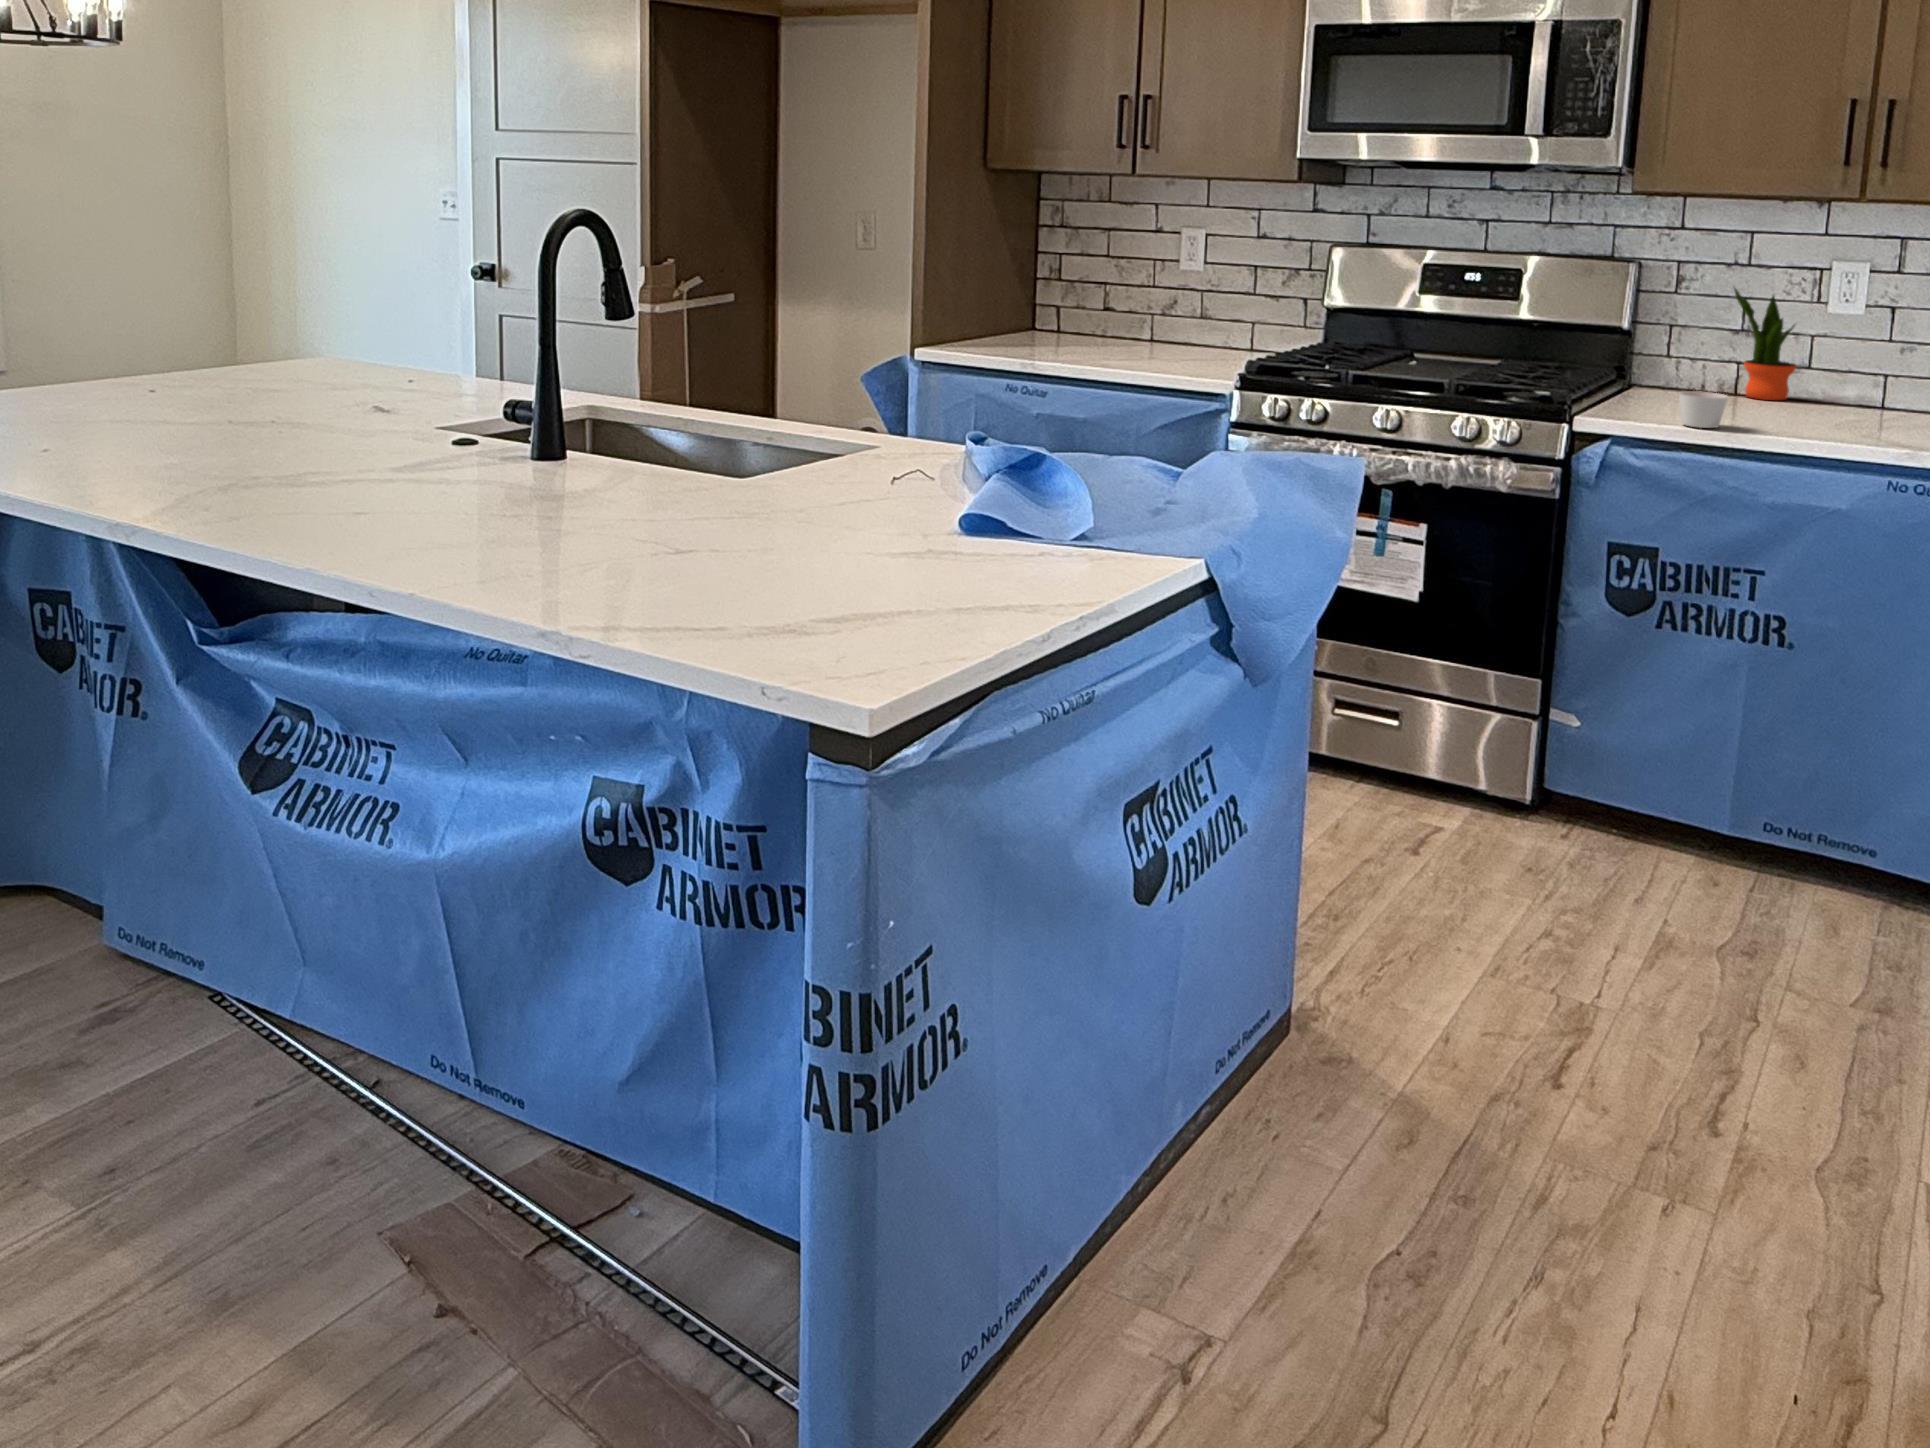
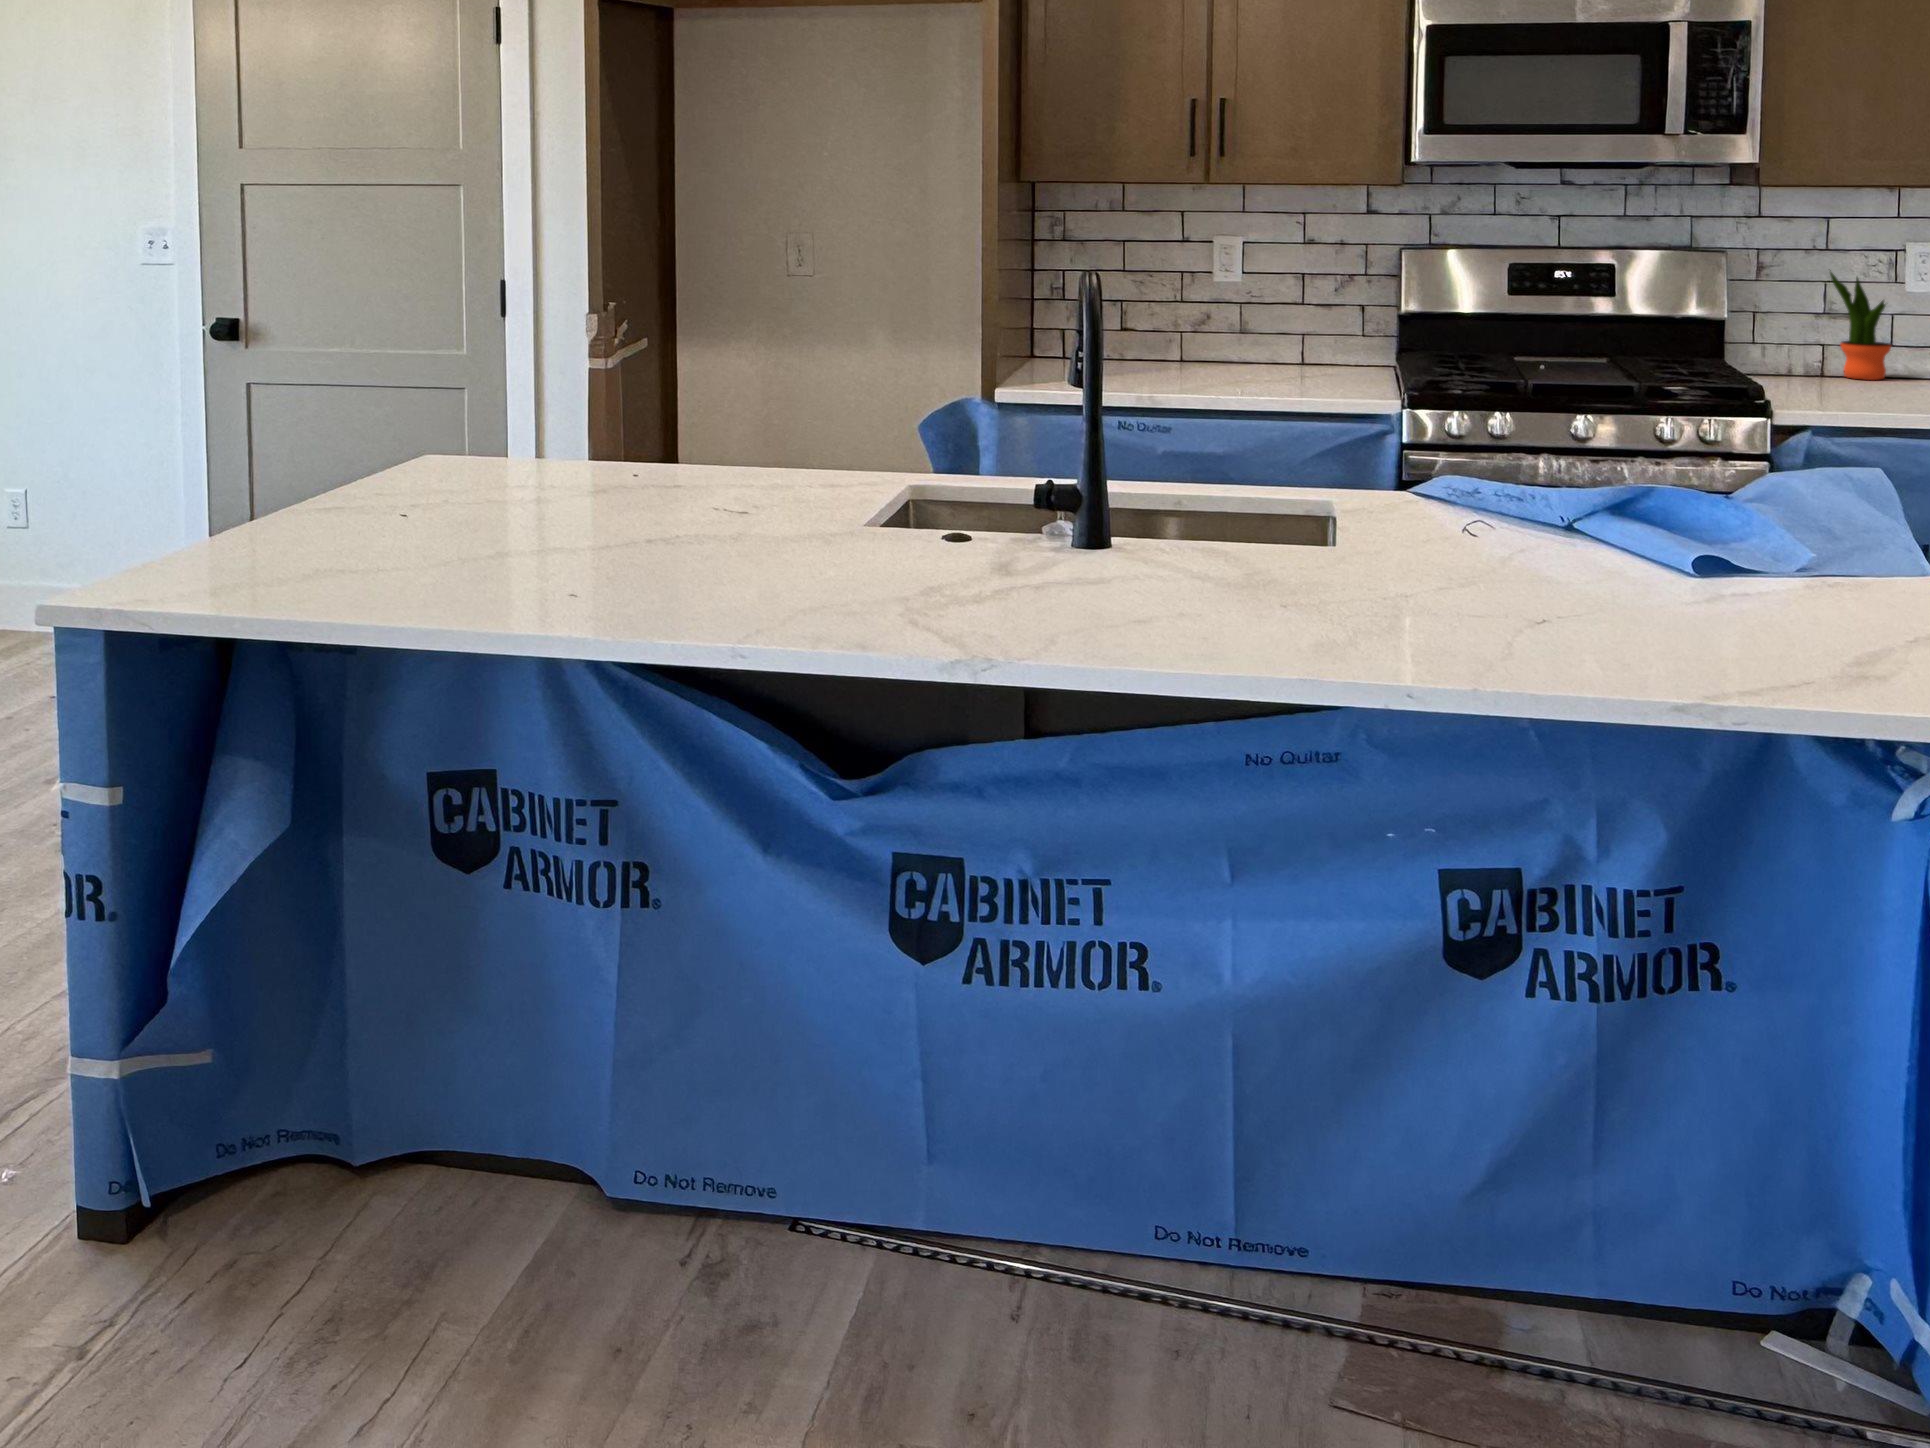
candle: present [1679,391,1728,428] -> none [1863,377,1913,412]

